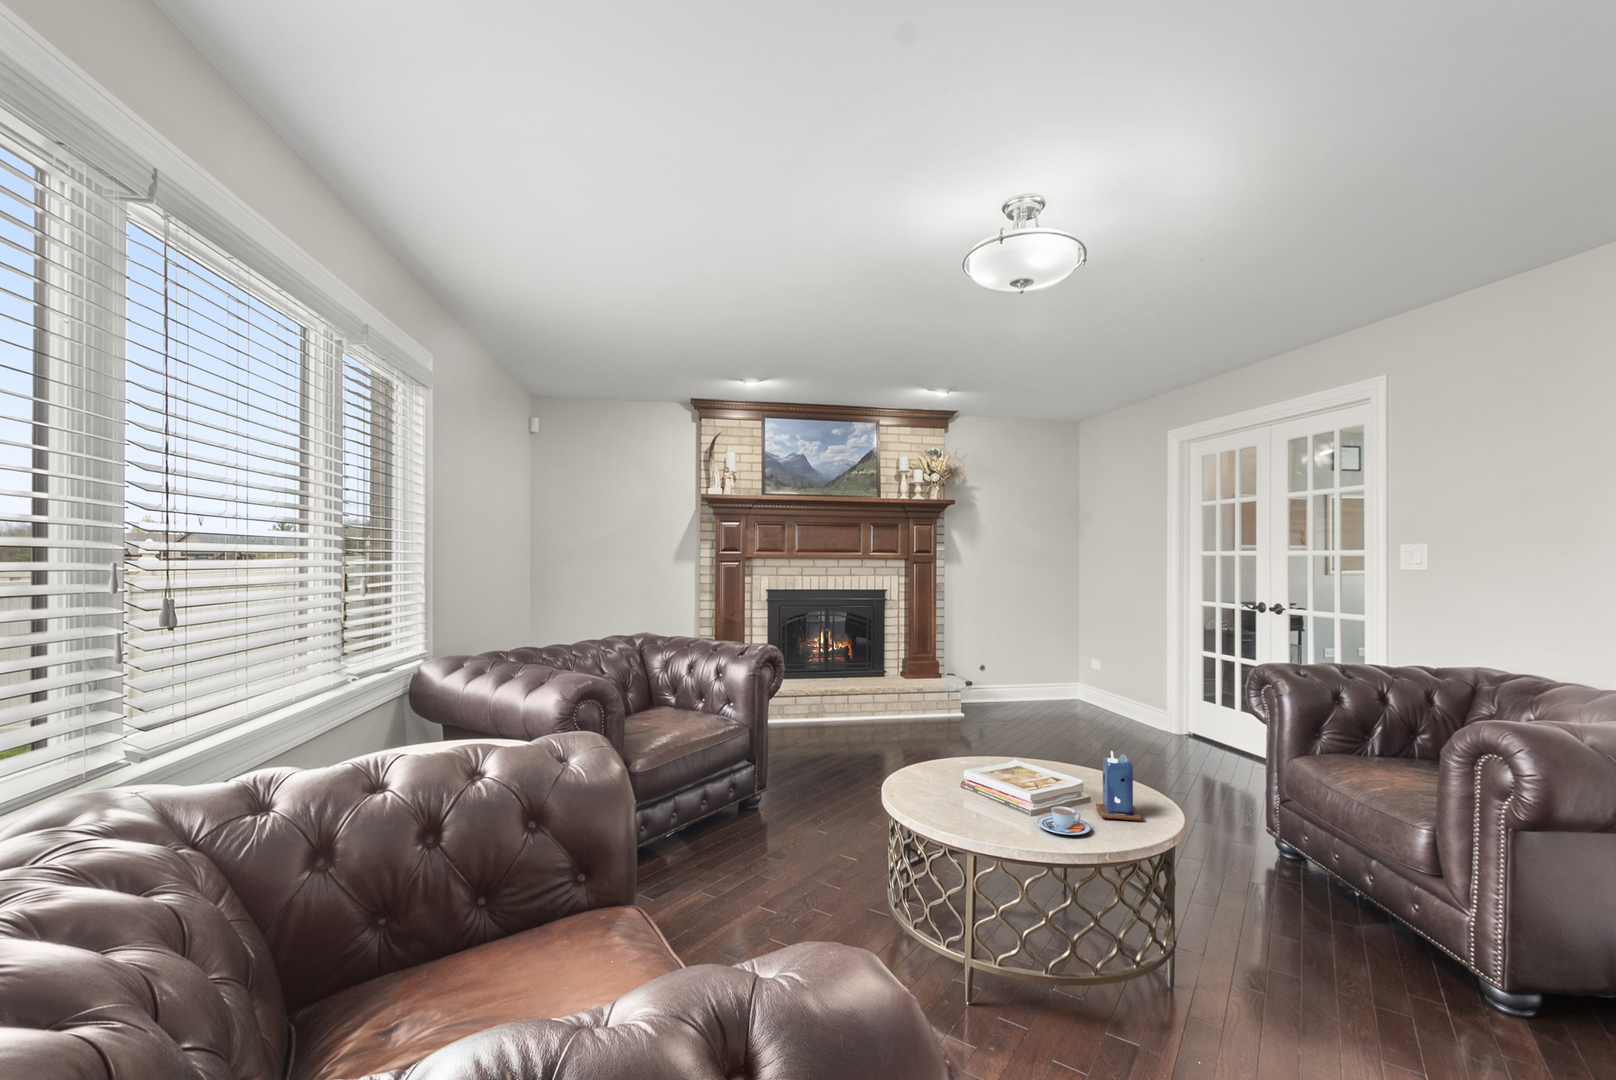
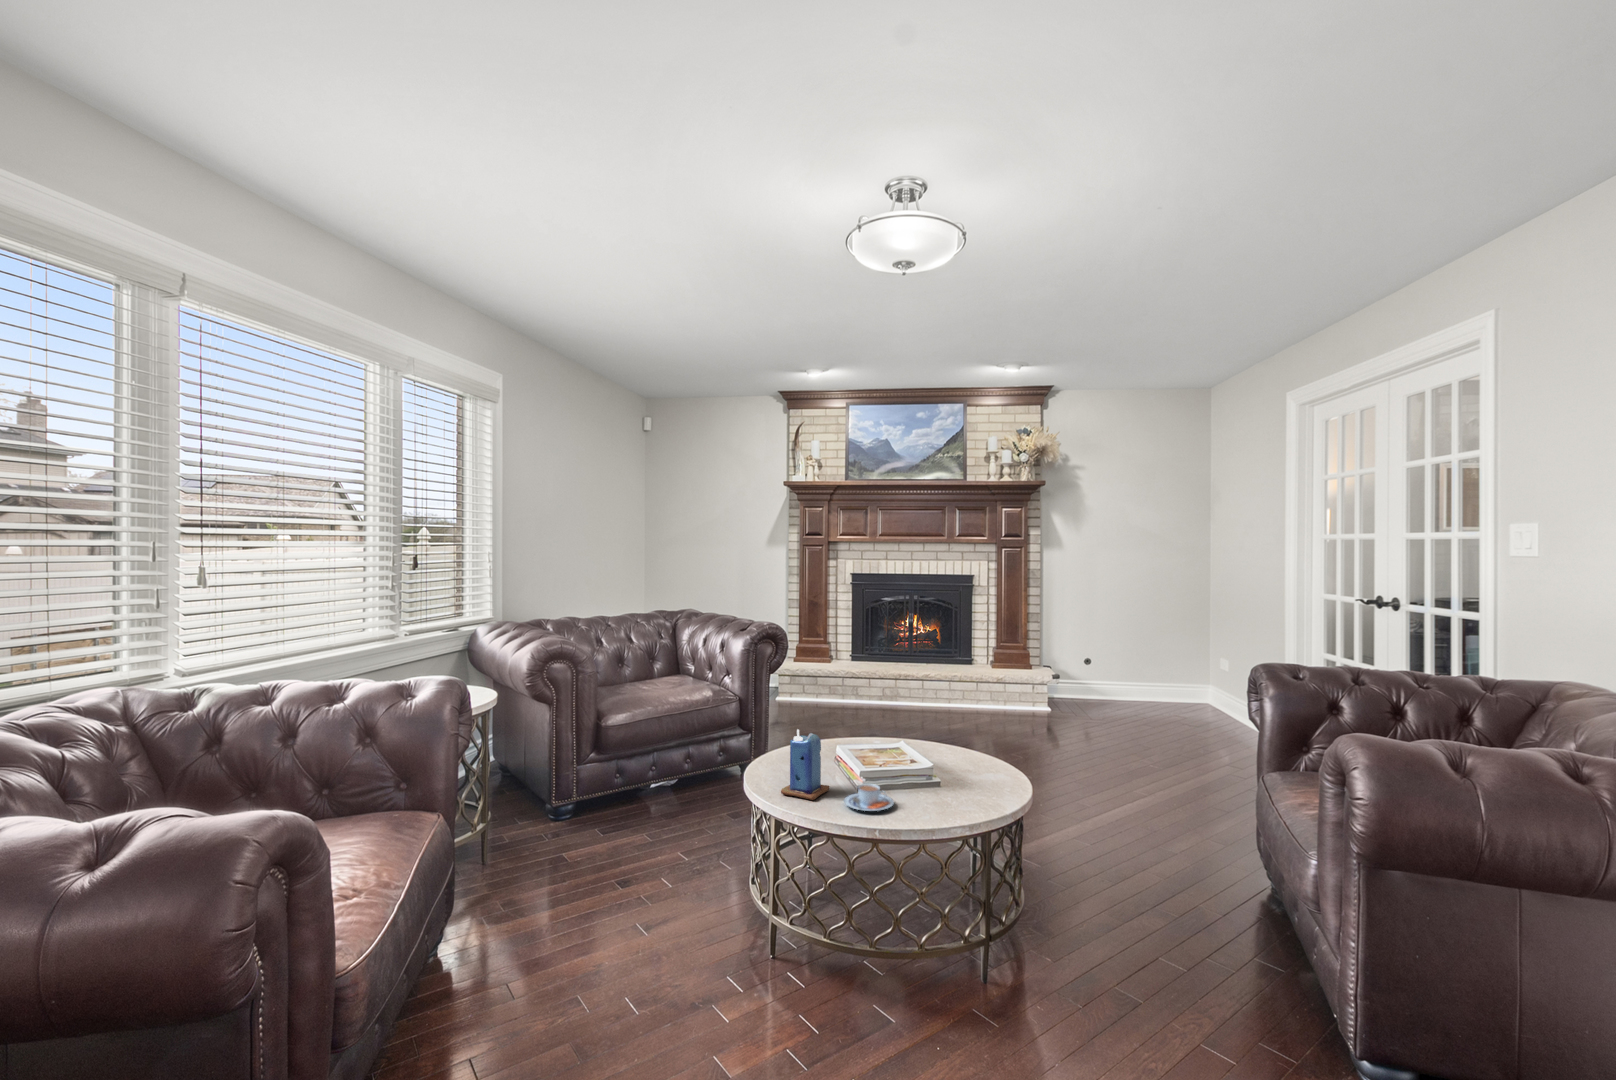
candle: present [1096,751,1142,821] -> present [781,729,829,800]

